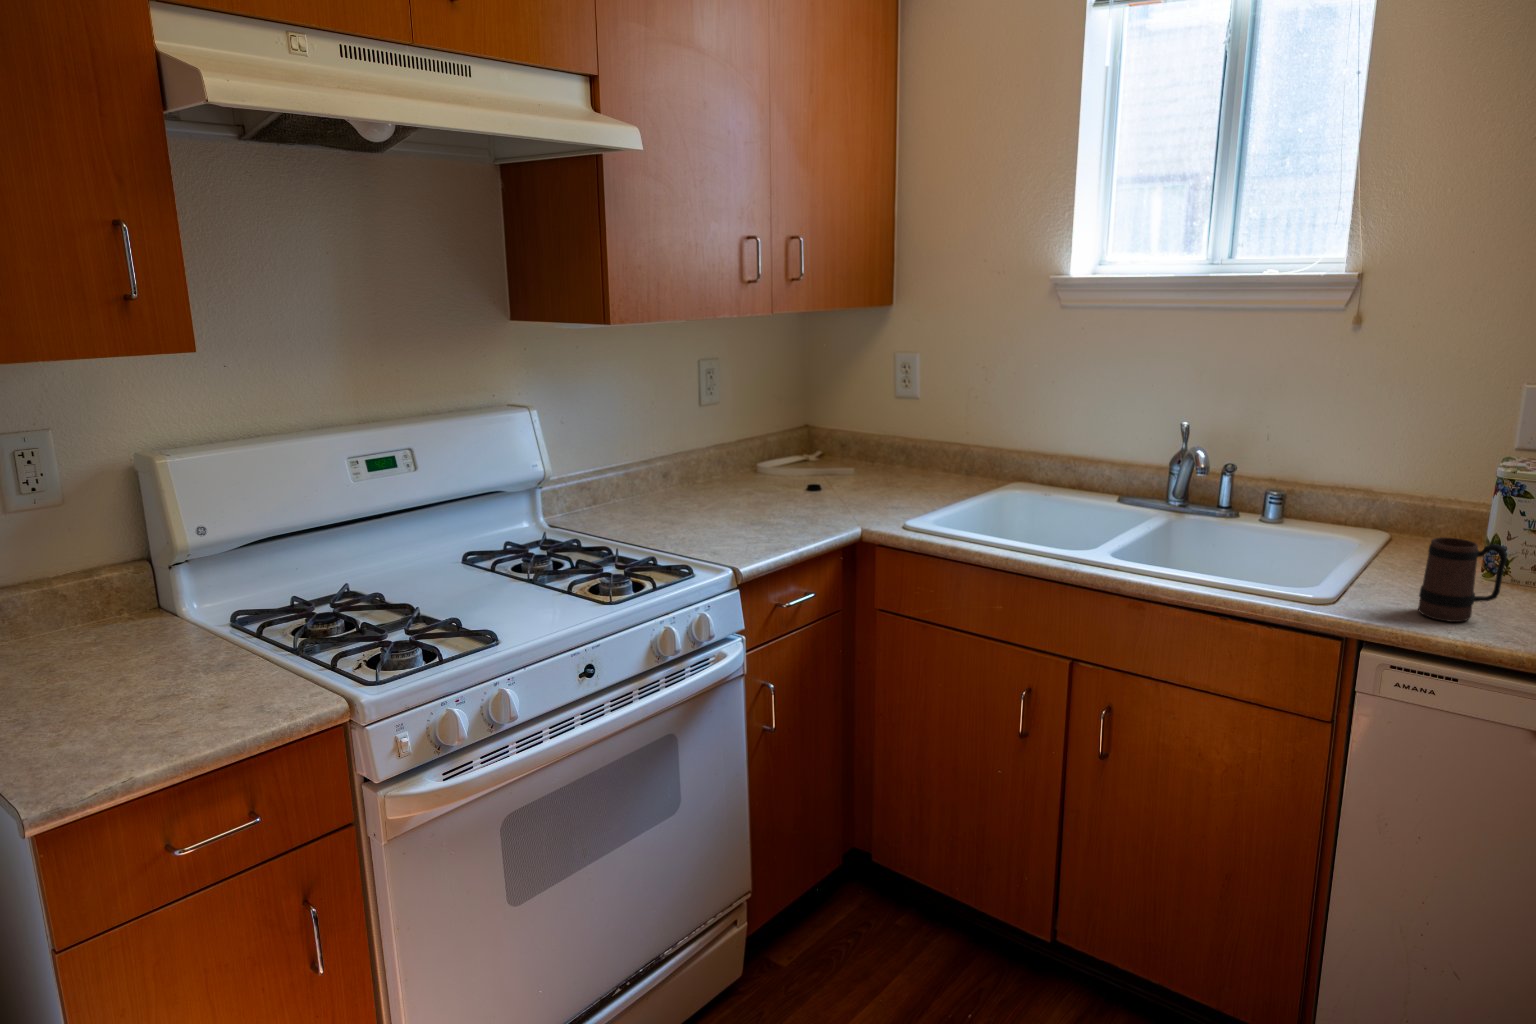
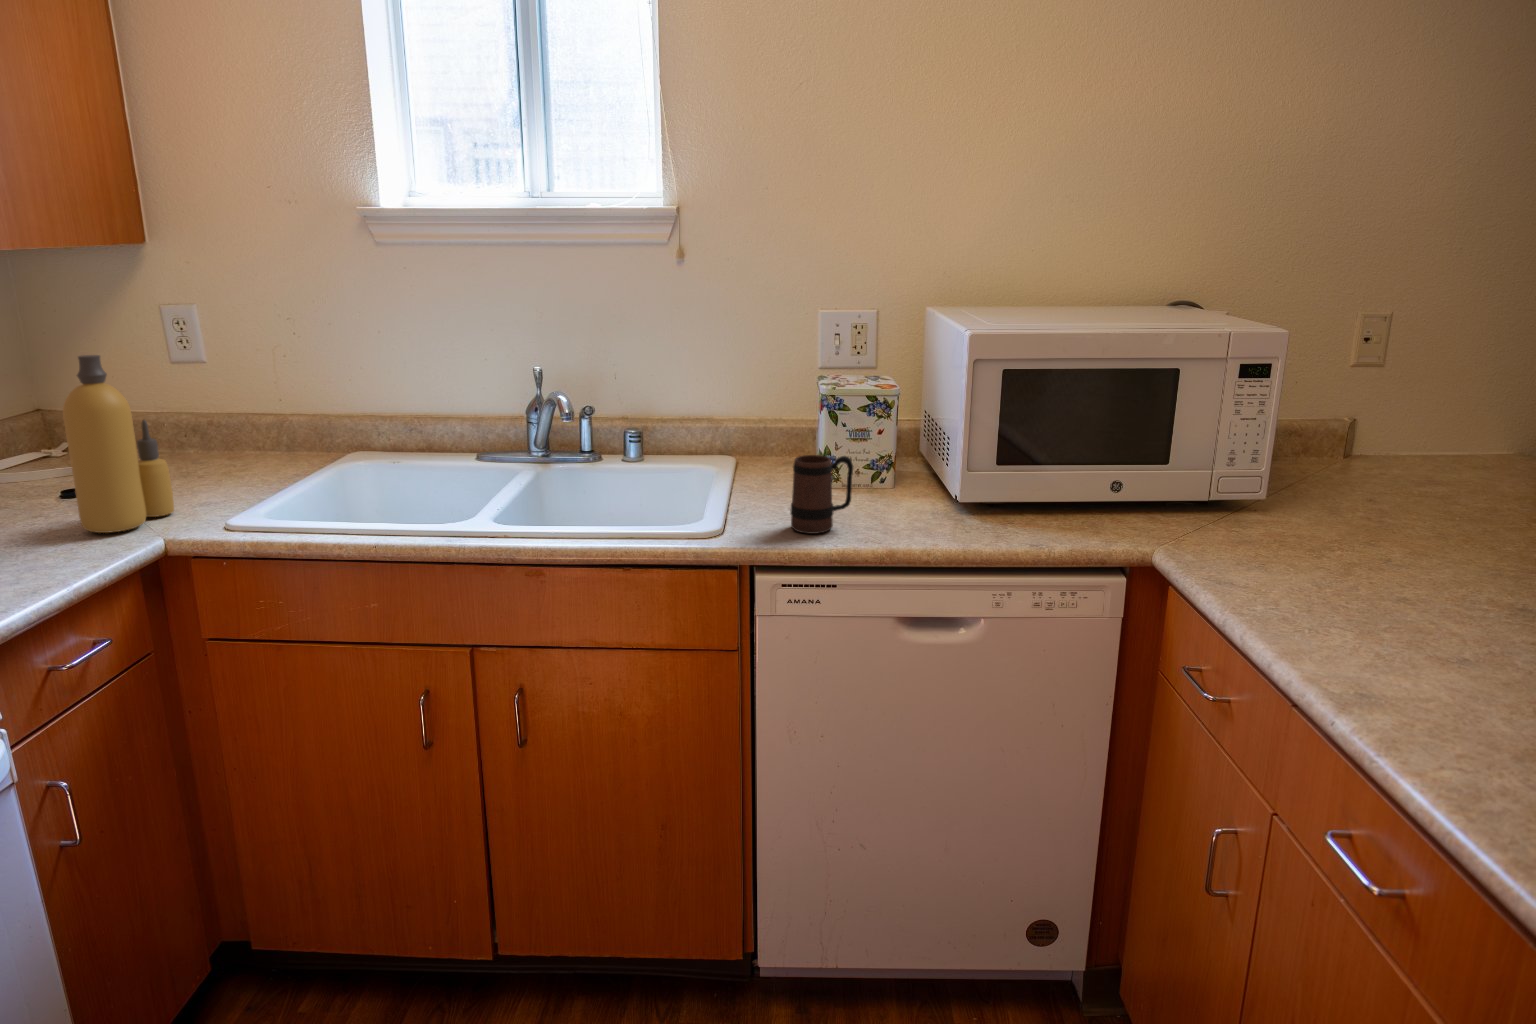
bottle: none [813,387,875,518] -> present [63,355,174,533]

